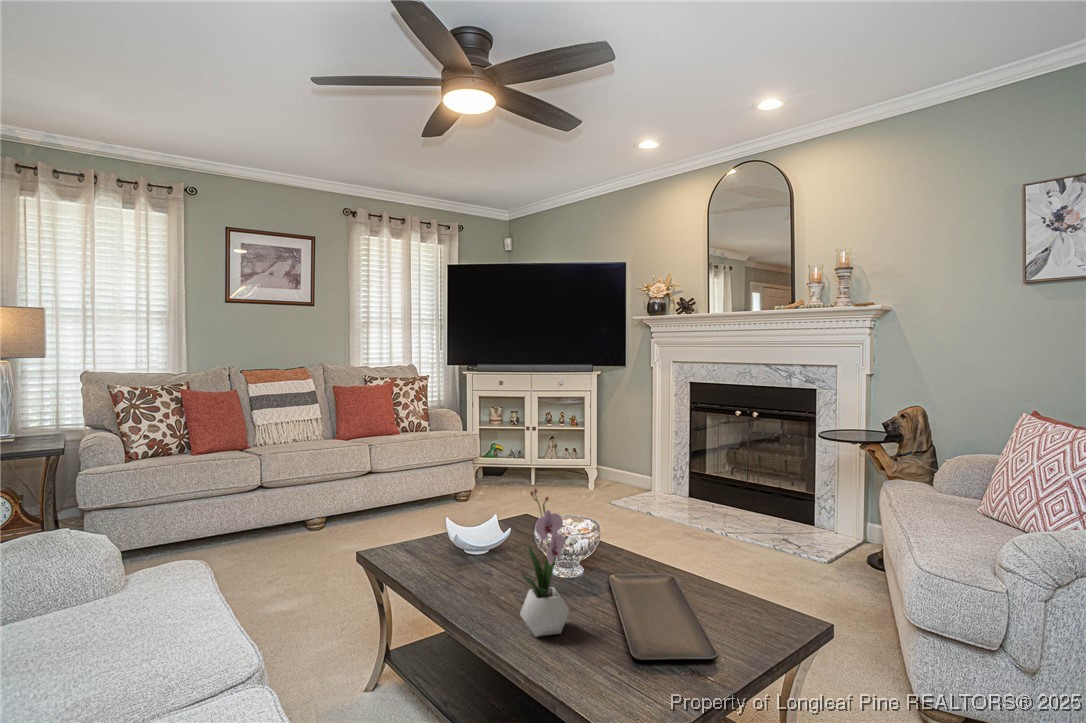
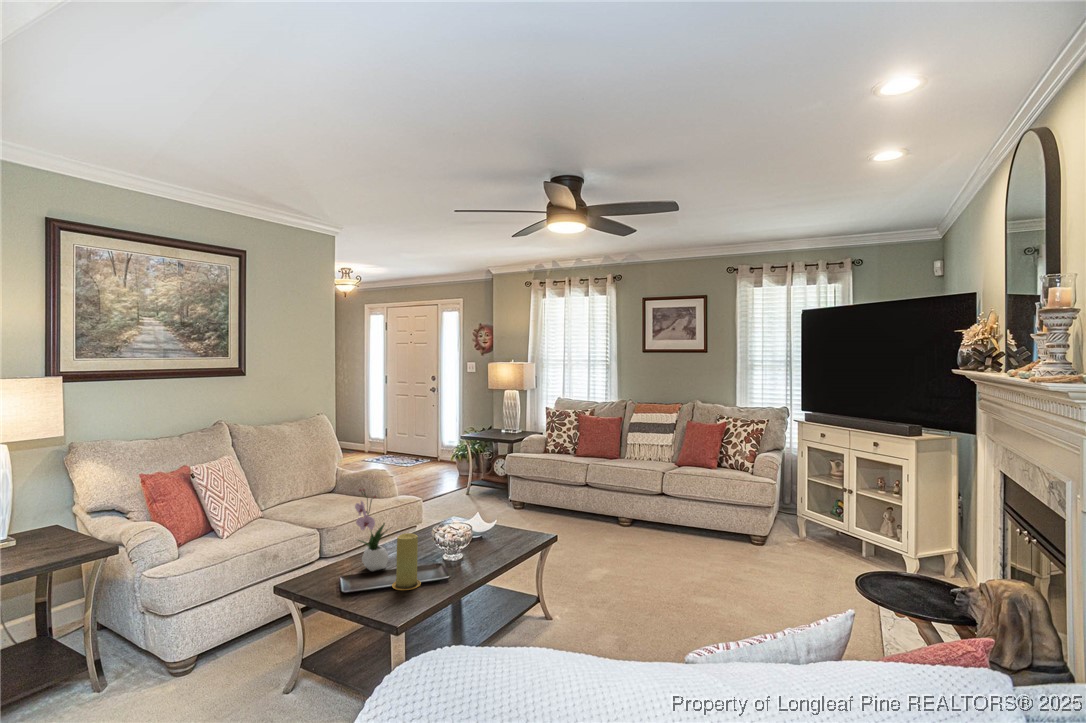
candle: none [620,530,665,623] -> present [392,533,421,590]

